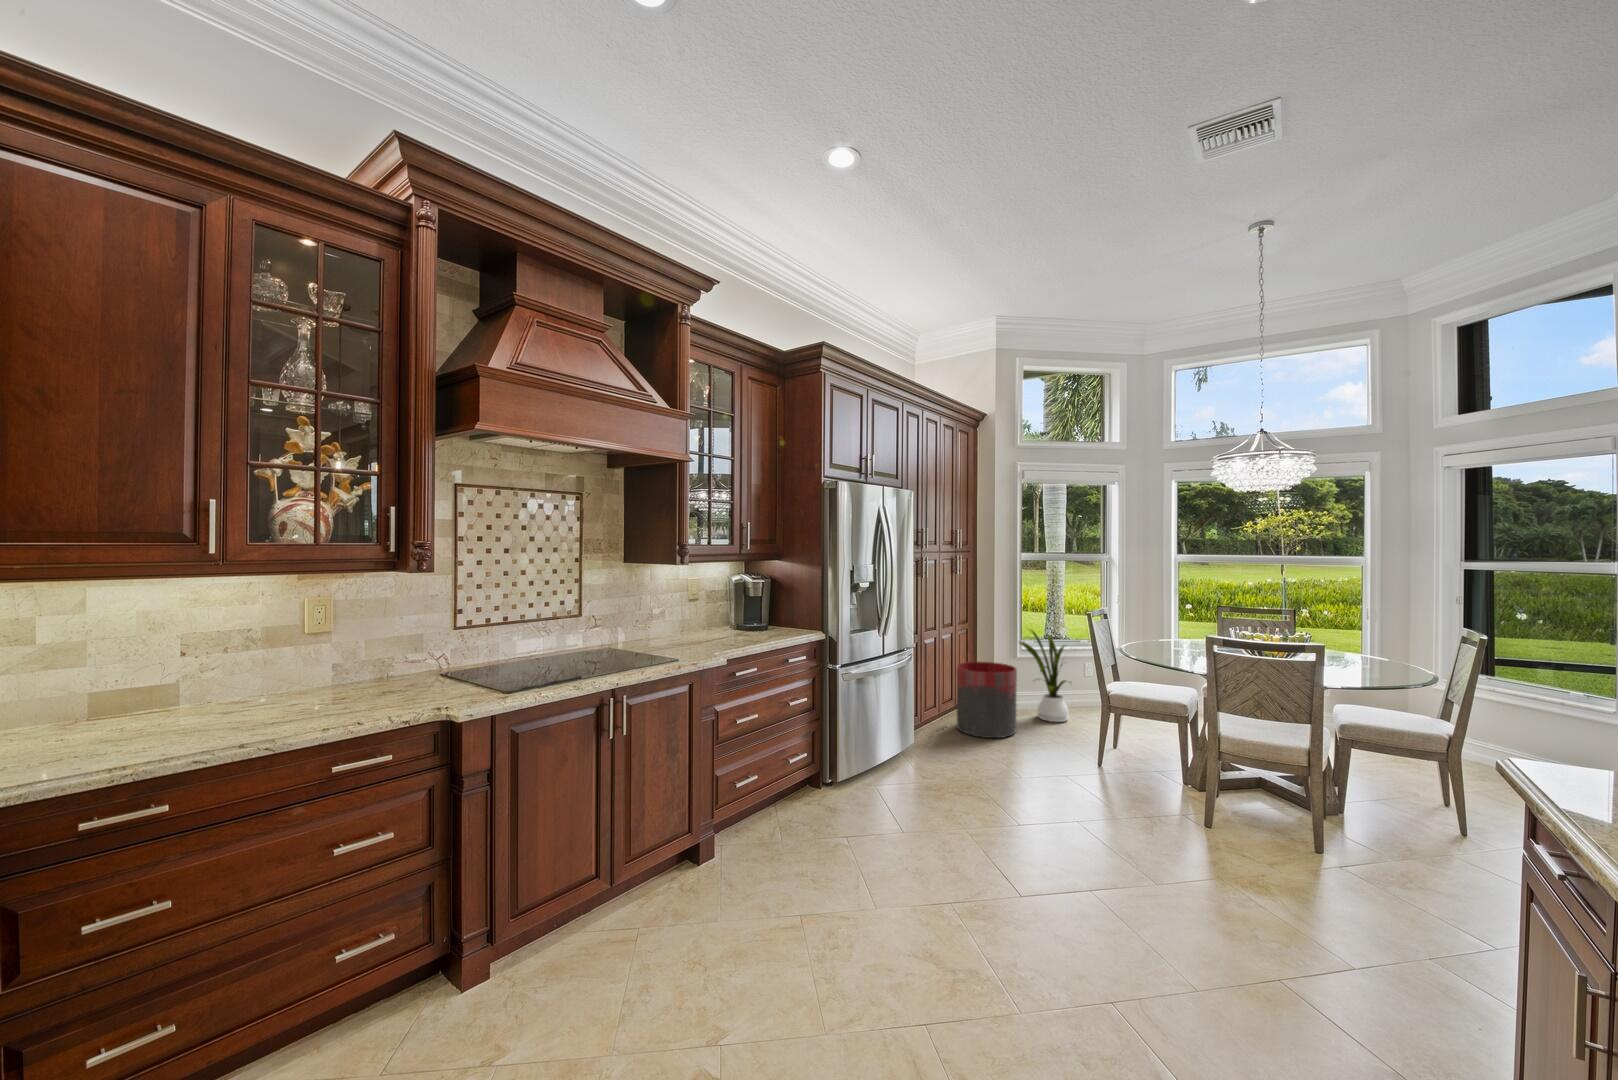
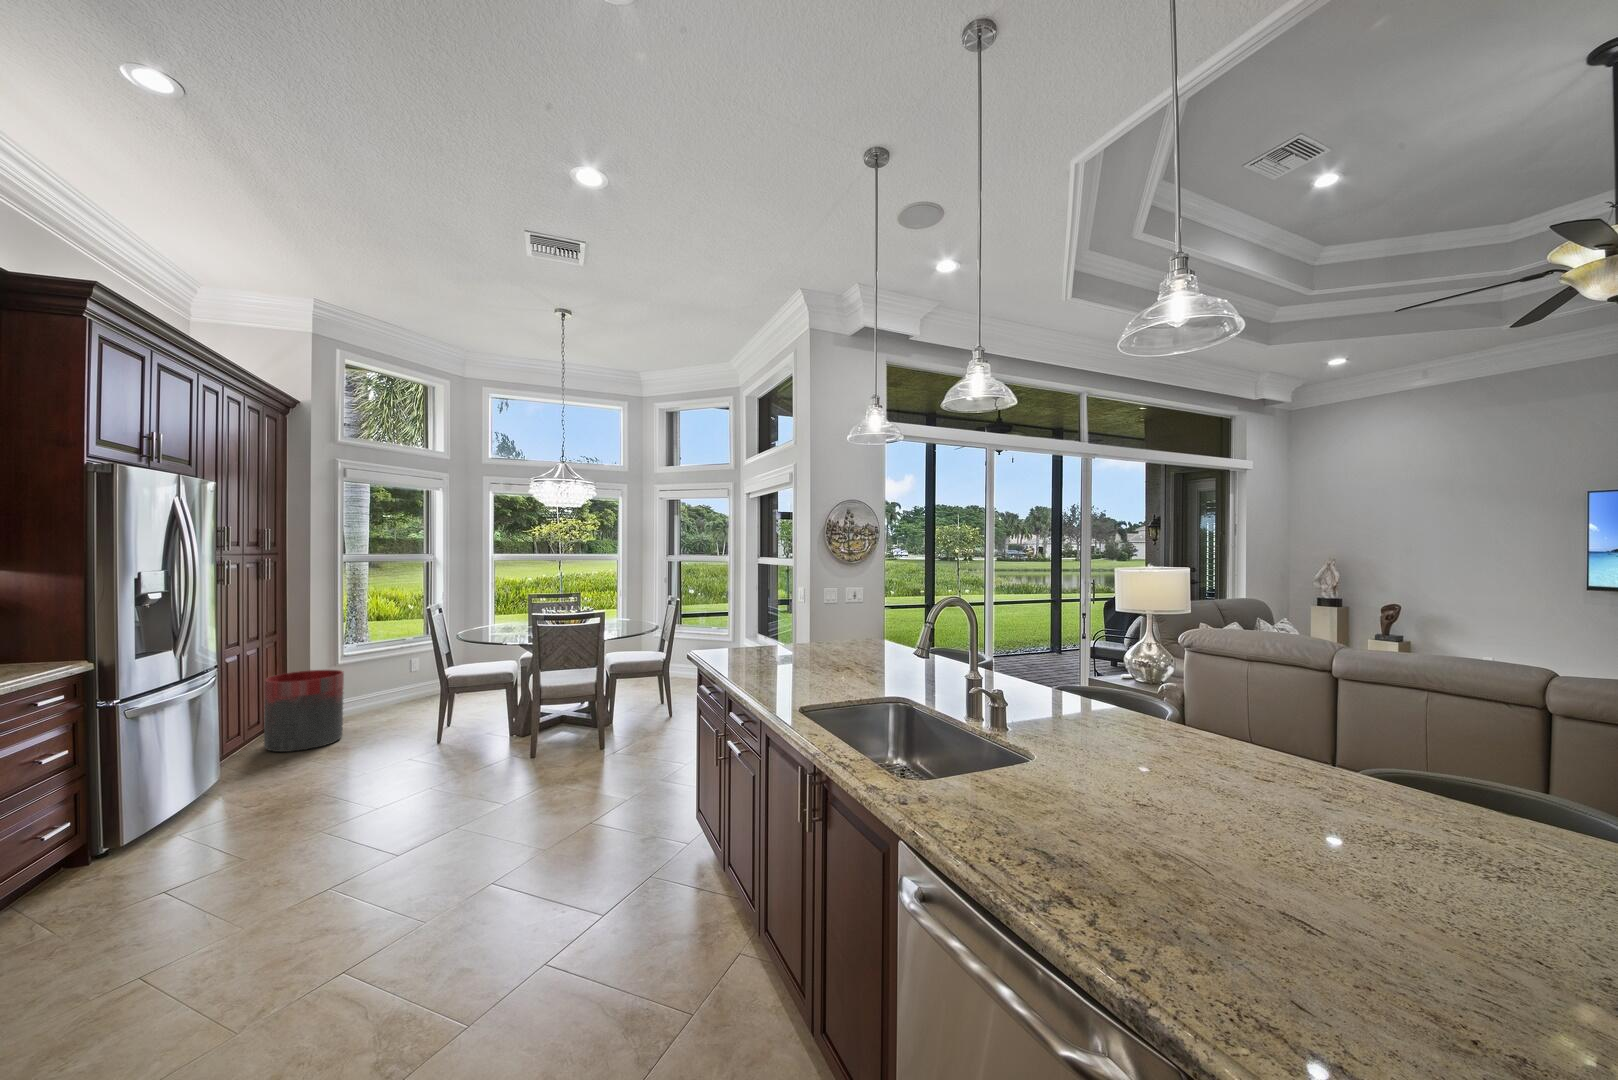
house plant: present [1019,630,1069,722] -> none [337,630,403,719]

